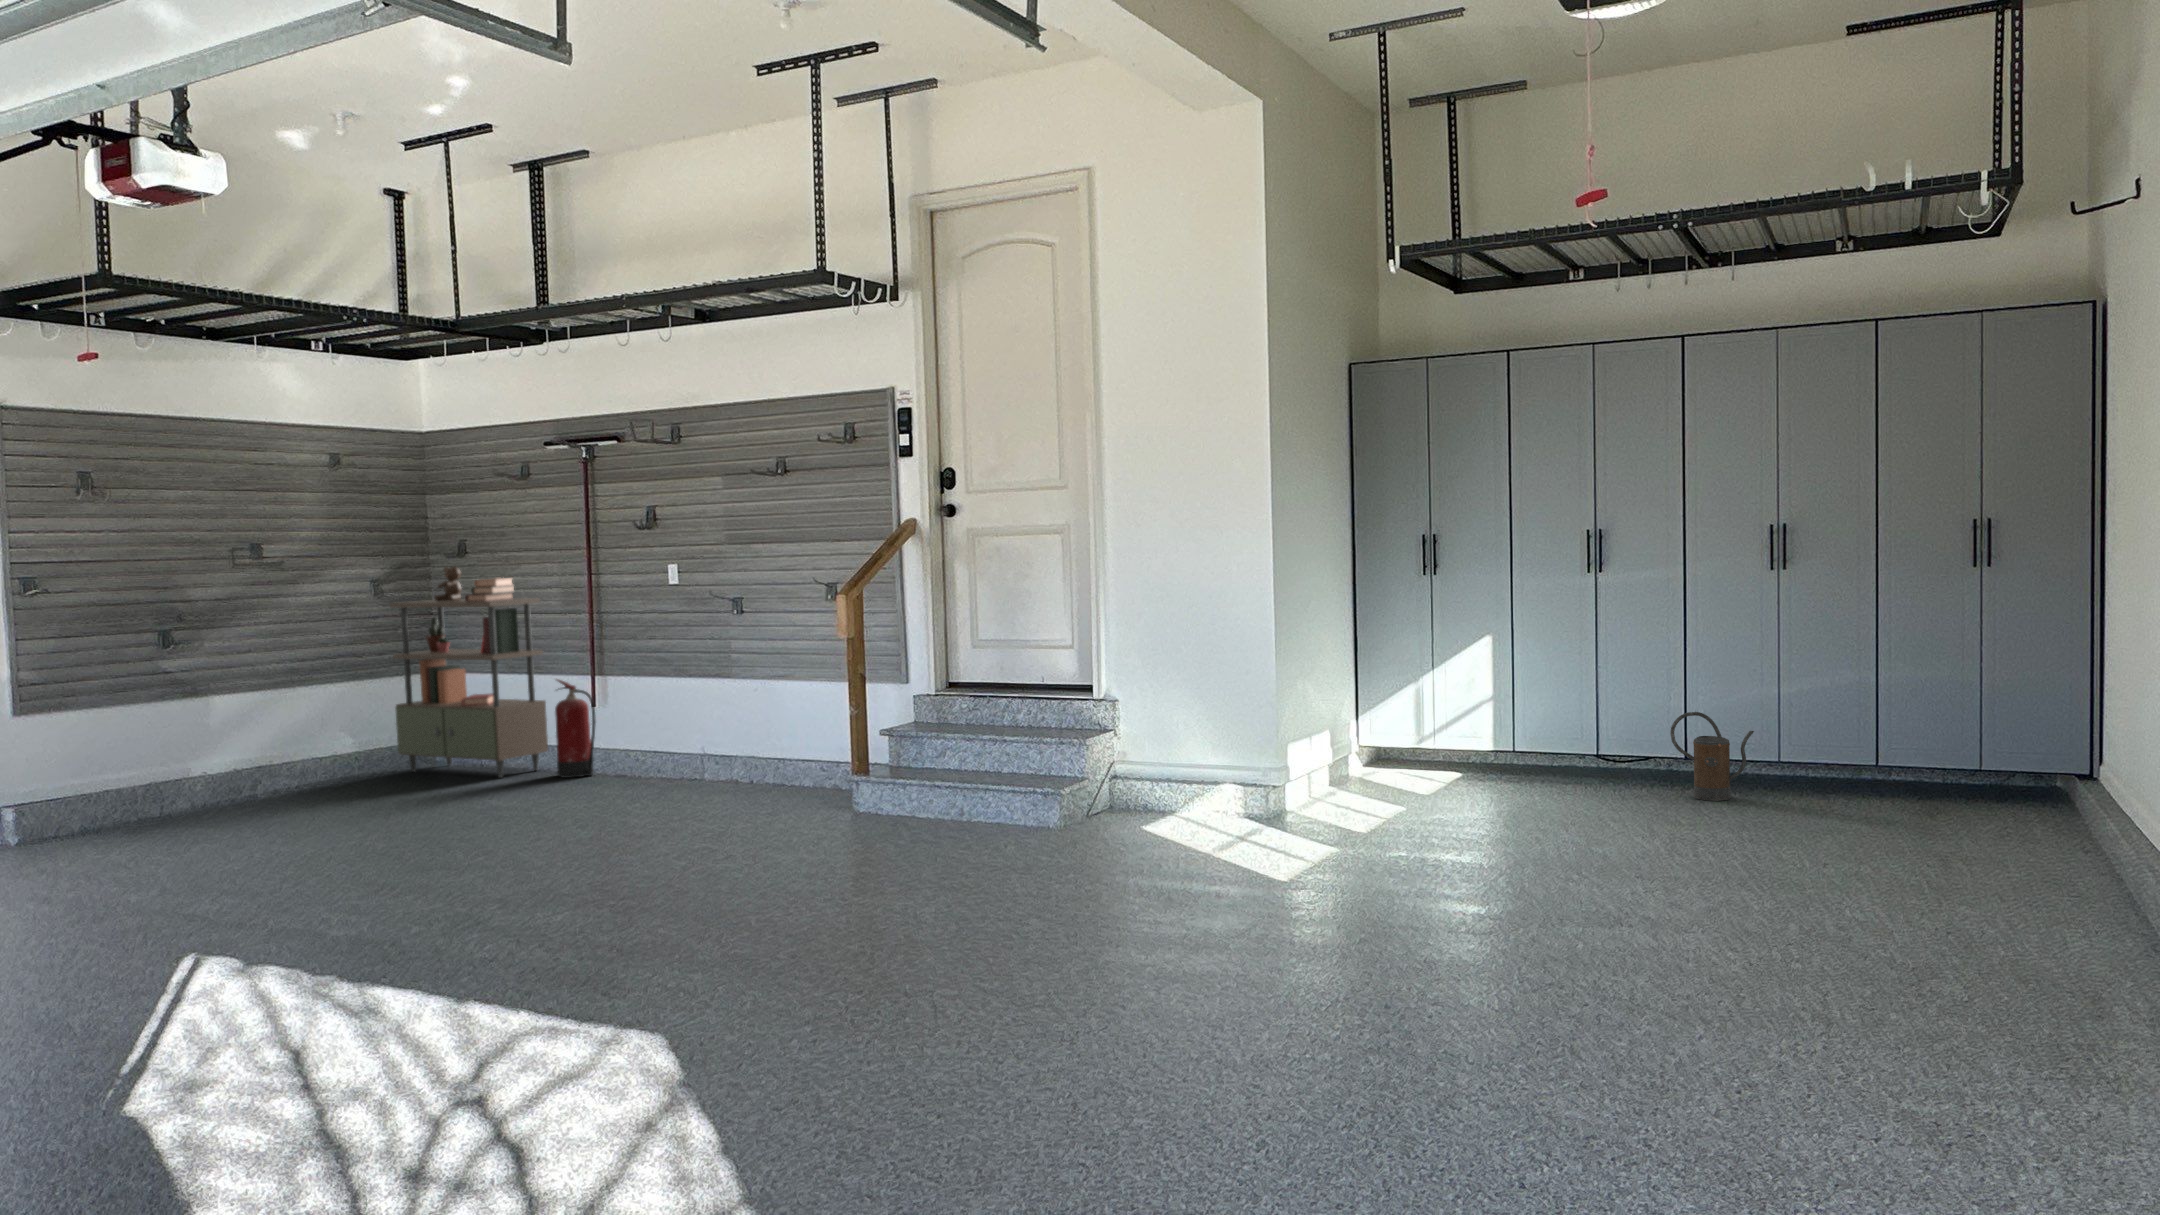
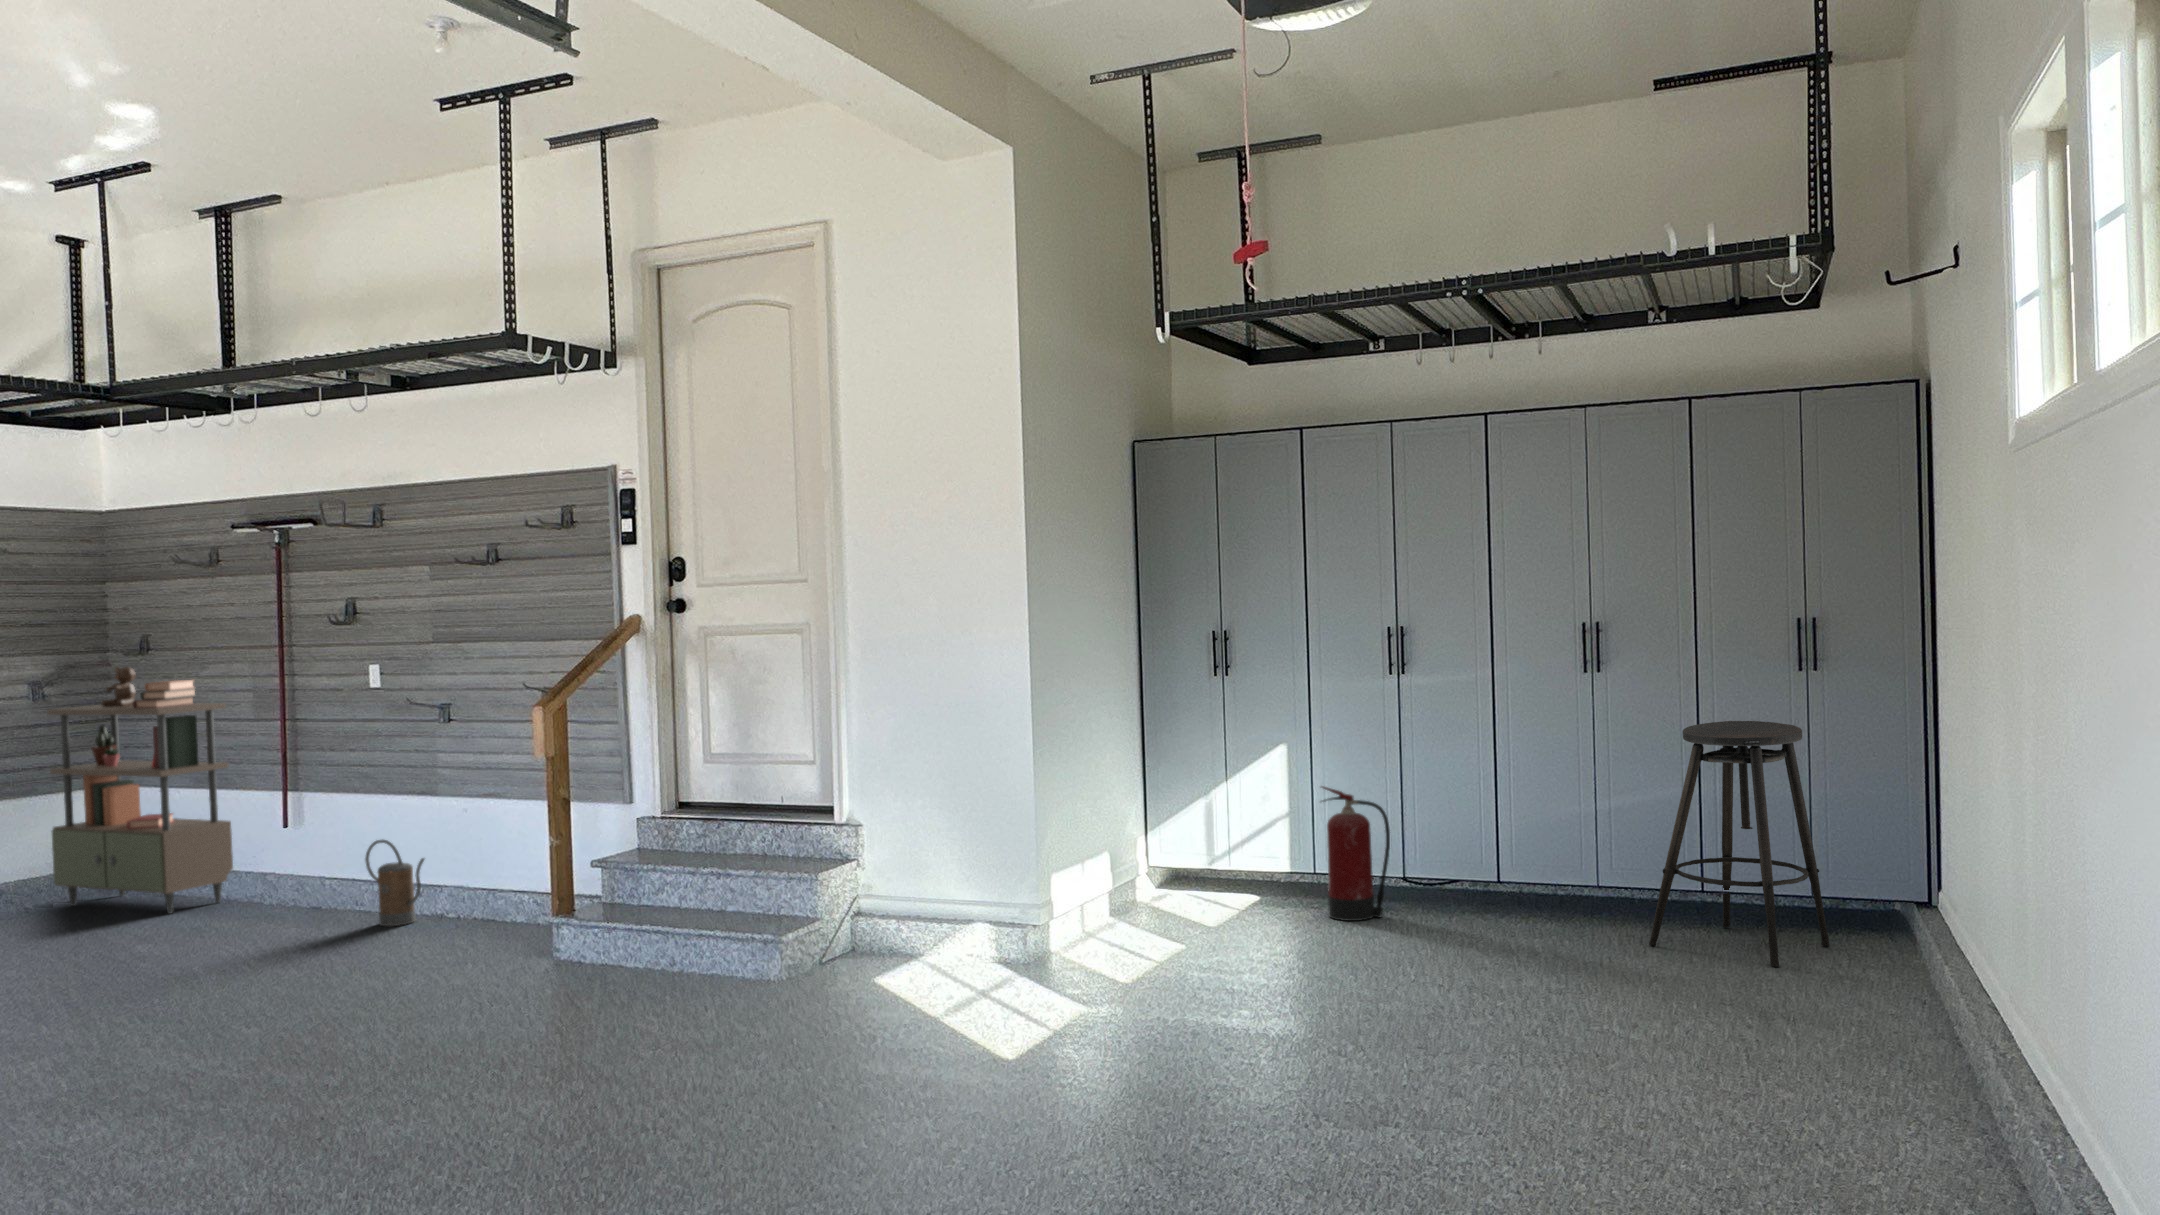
stool: none [1829,612,1997,826] -> present [1649,721,1830,967]
fire extinguisher: present [555,679,595,778] -> present [1322,786,1390,921]
watering can: present [1670,712,1754,801] -> present [365,839,424,926]

